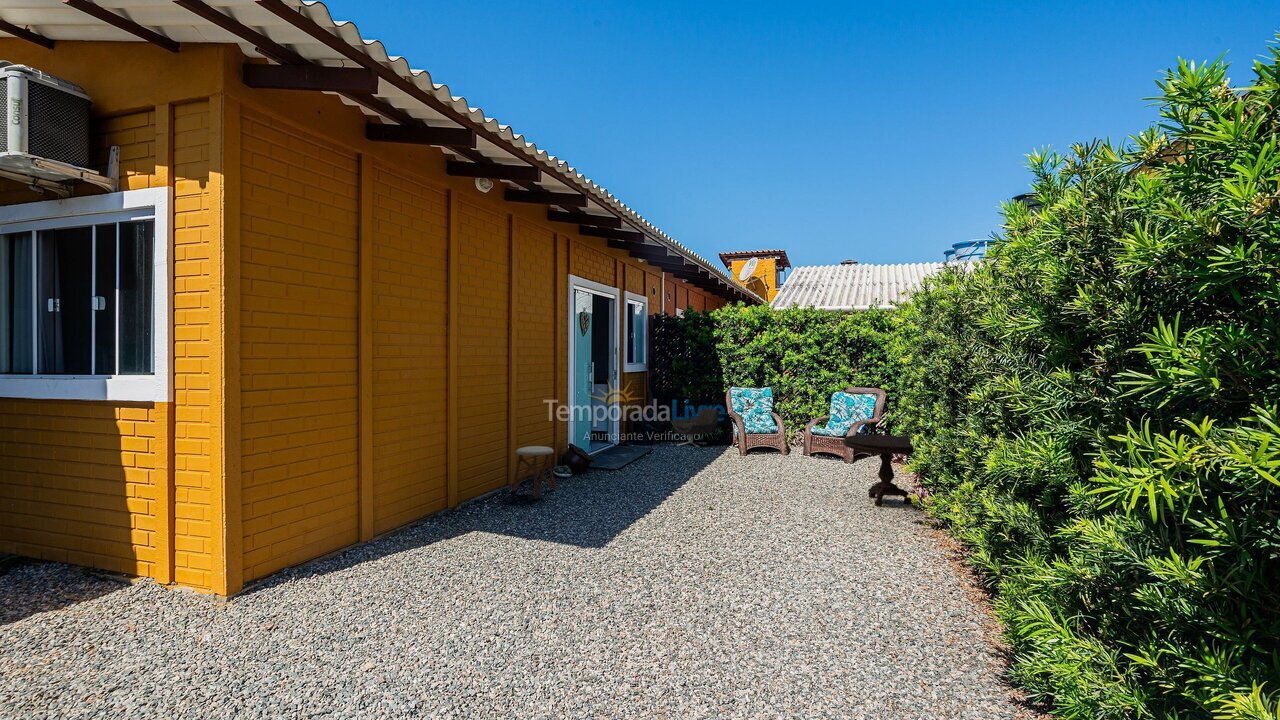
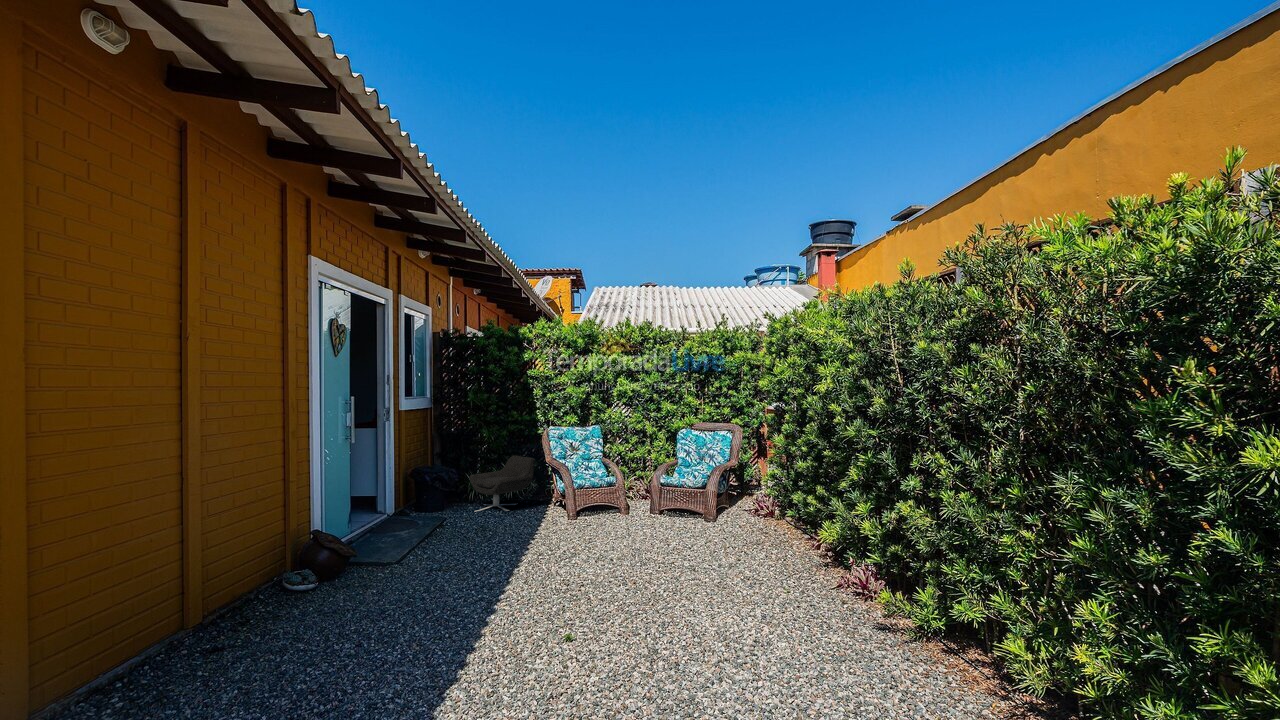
side table: present [843,435,914,507] -> none [734,489,850,594]
stool: present [512,446,556,499] -> none [170,557,270,669]

